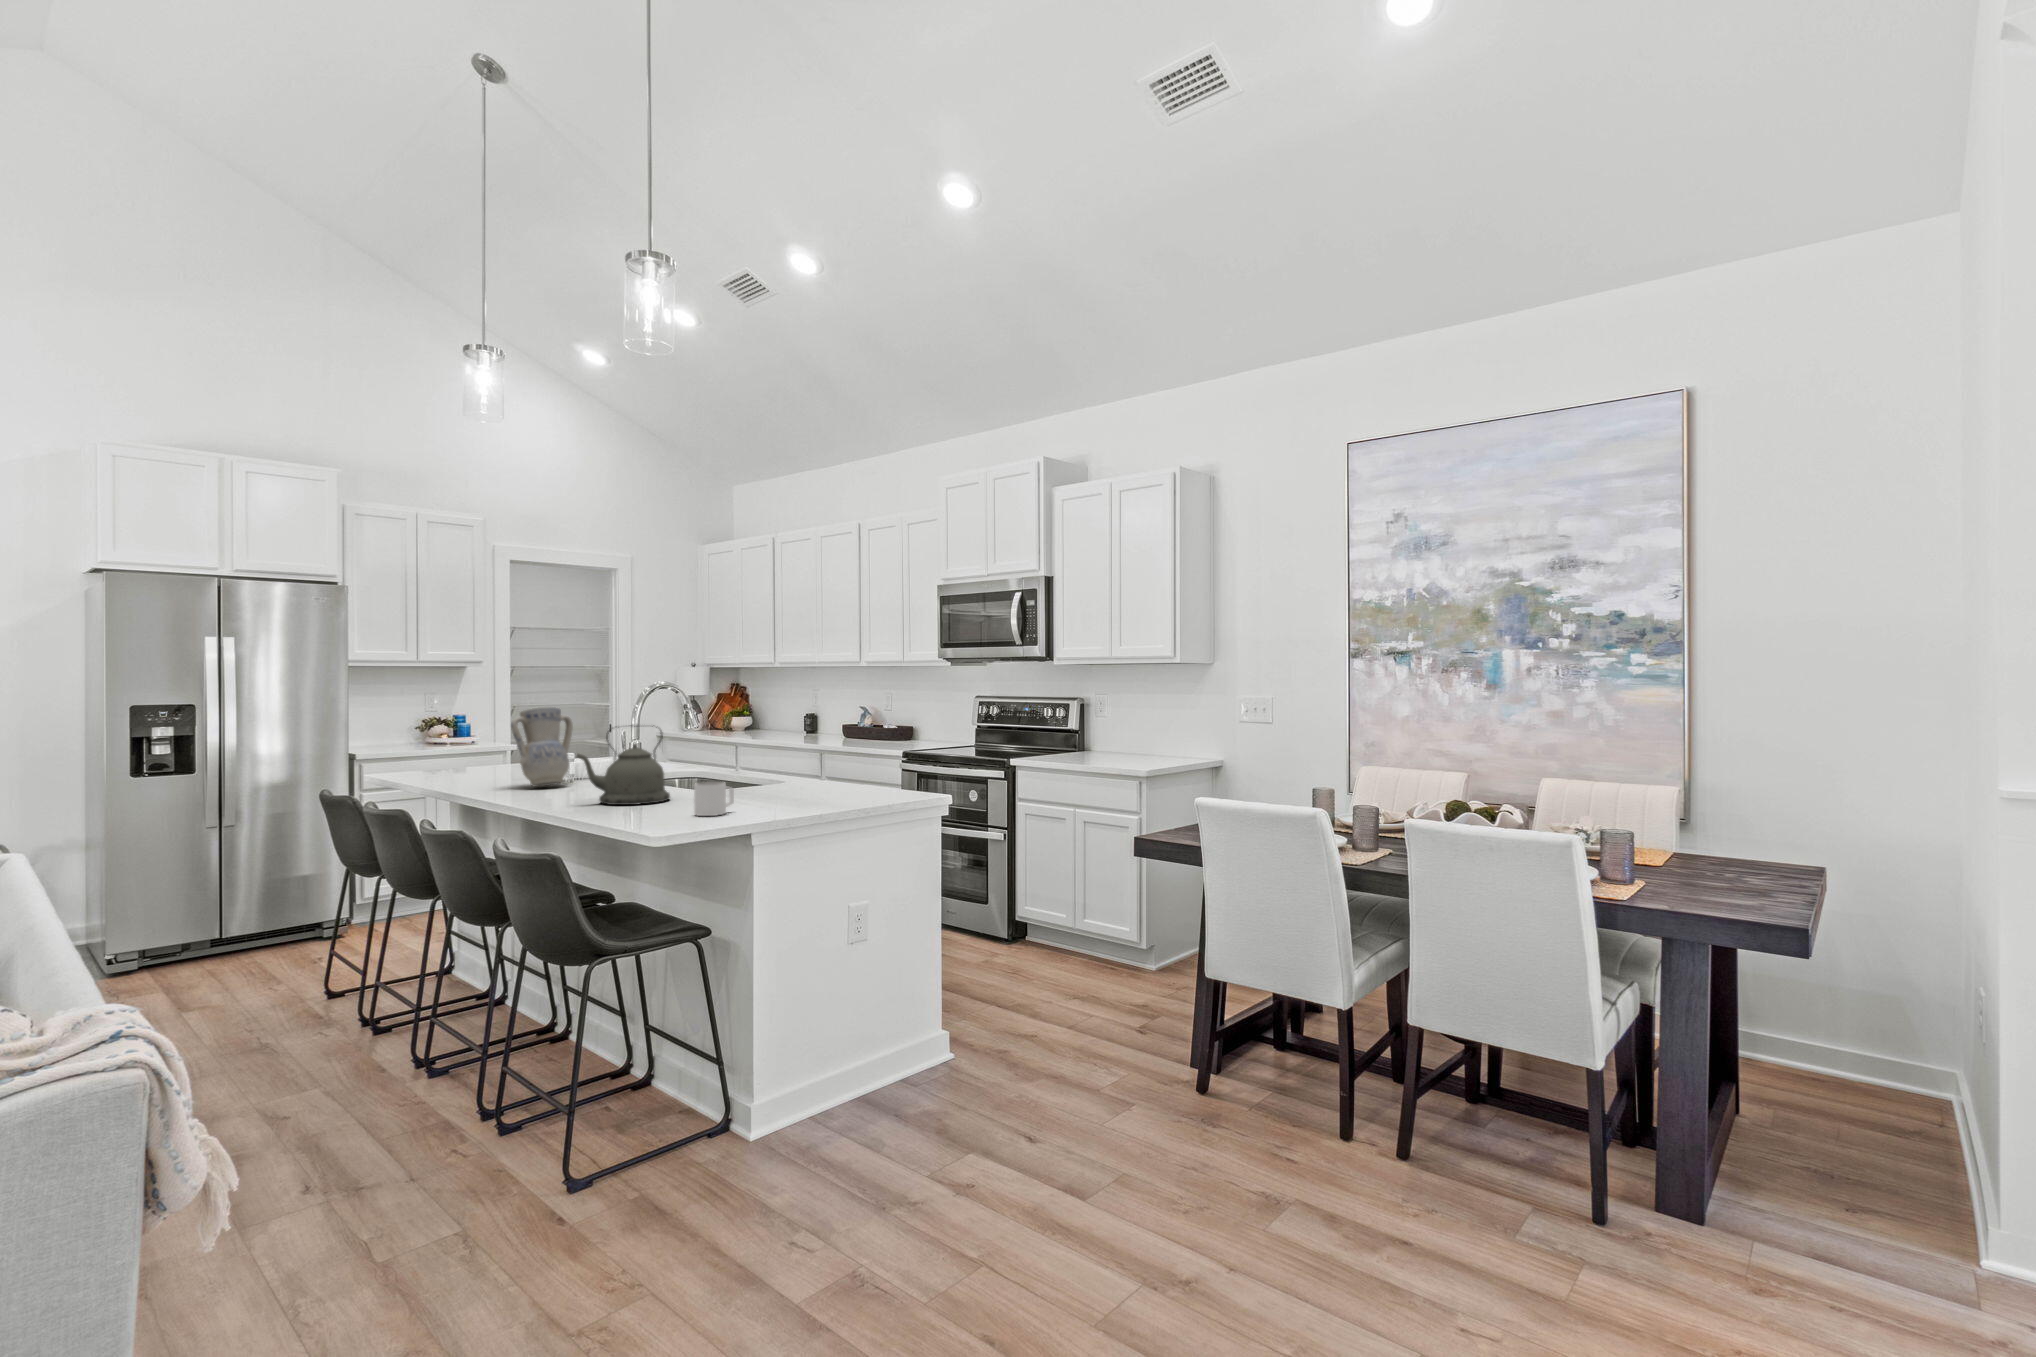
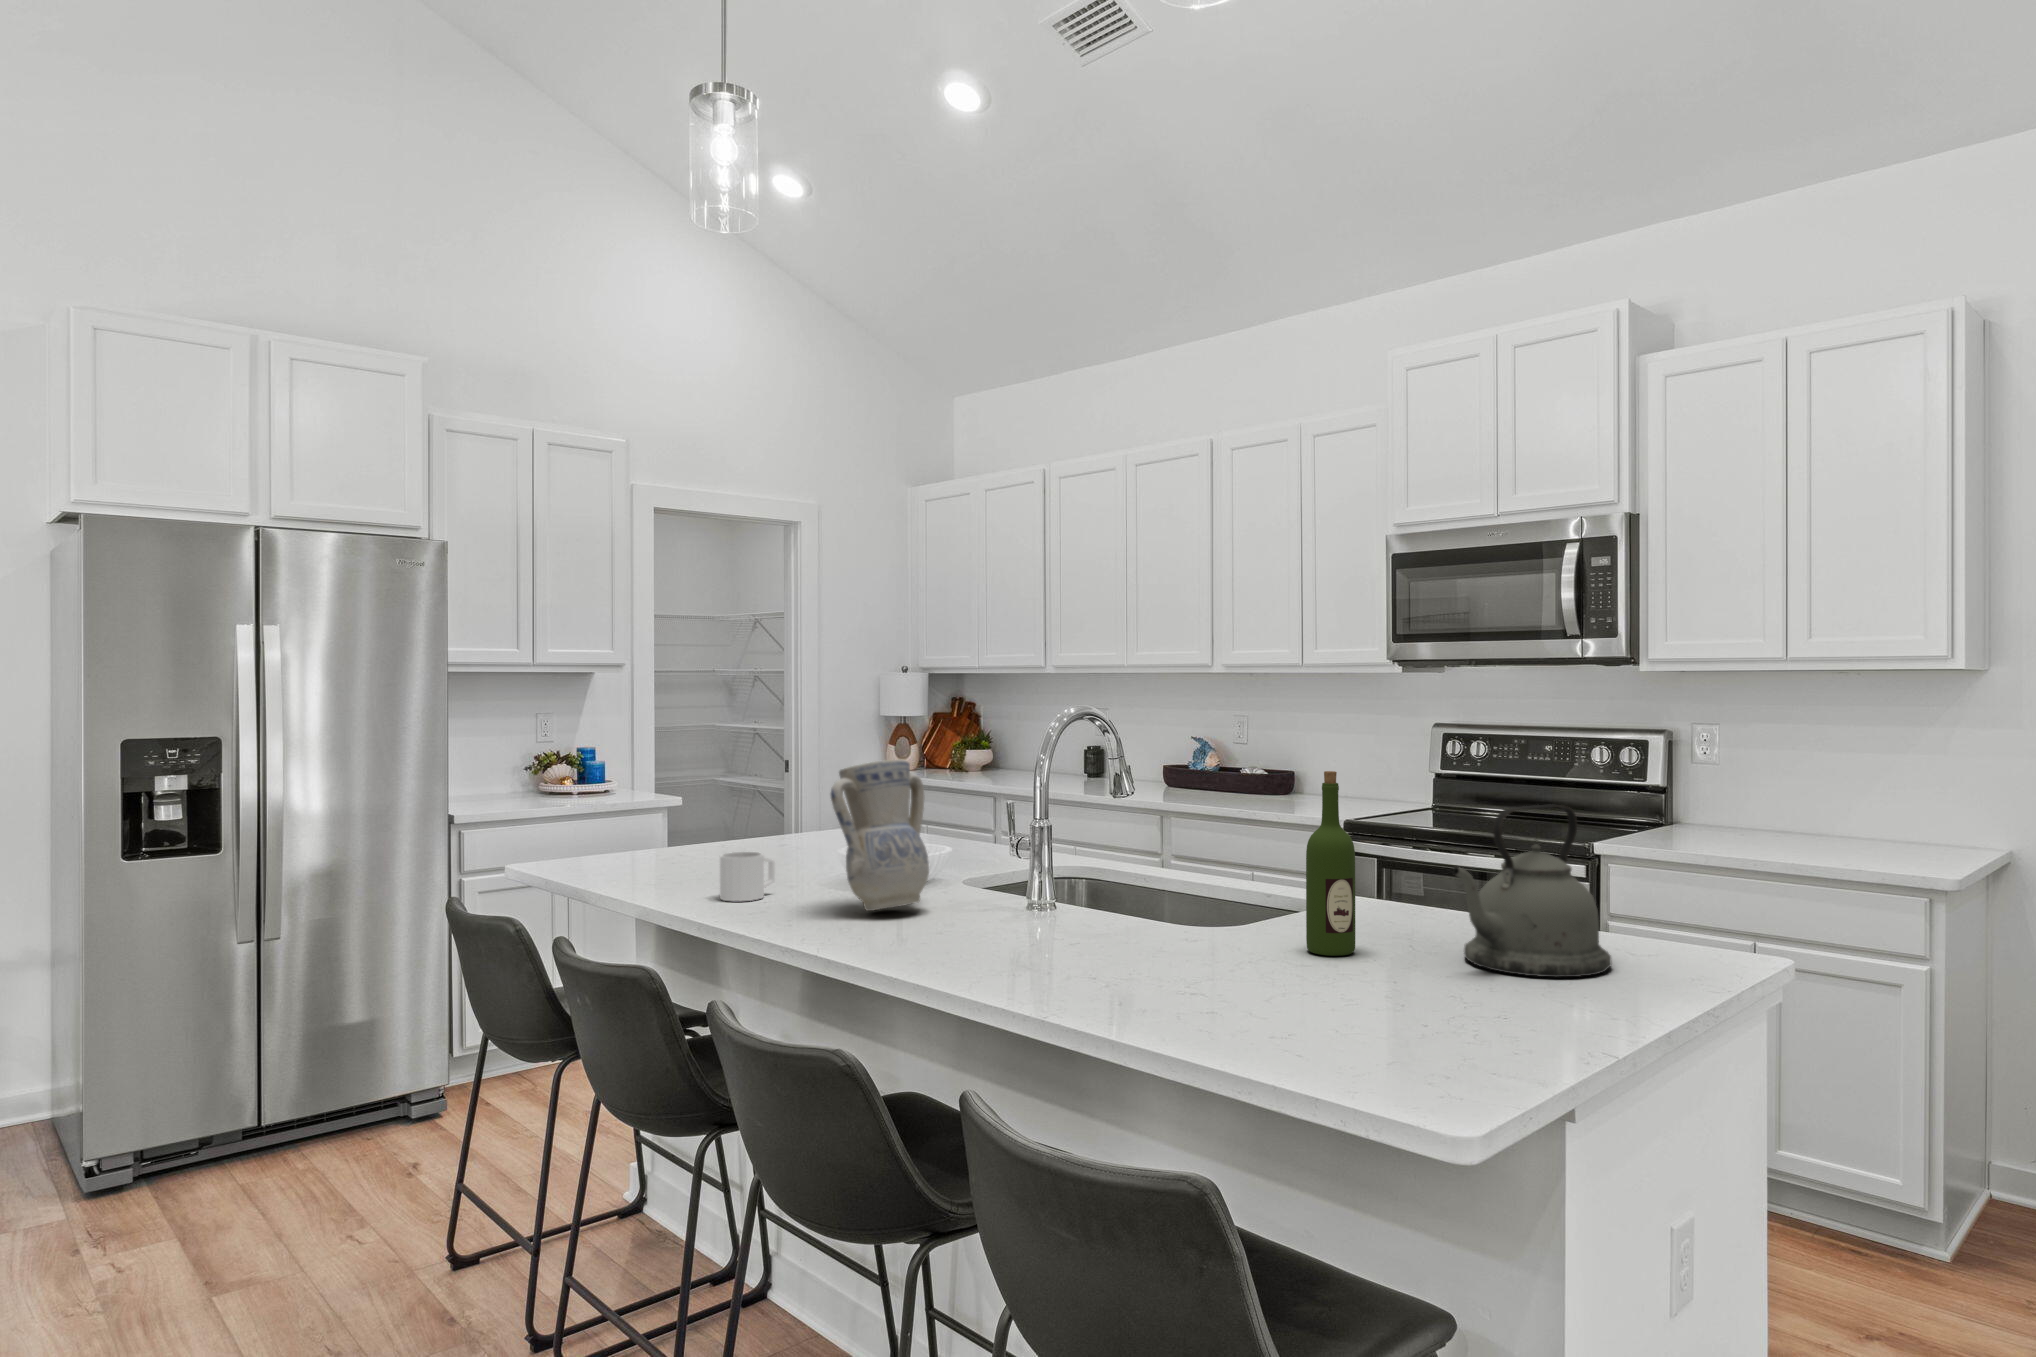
wine bottle: none [725,708,749,797] -> present [1306,771,1355,956]
kettle: present [577,726,670,805] -> present [1453,805,1611,977]
mug: present [694,782,734,816] -> present [720,852,775,901]

